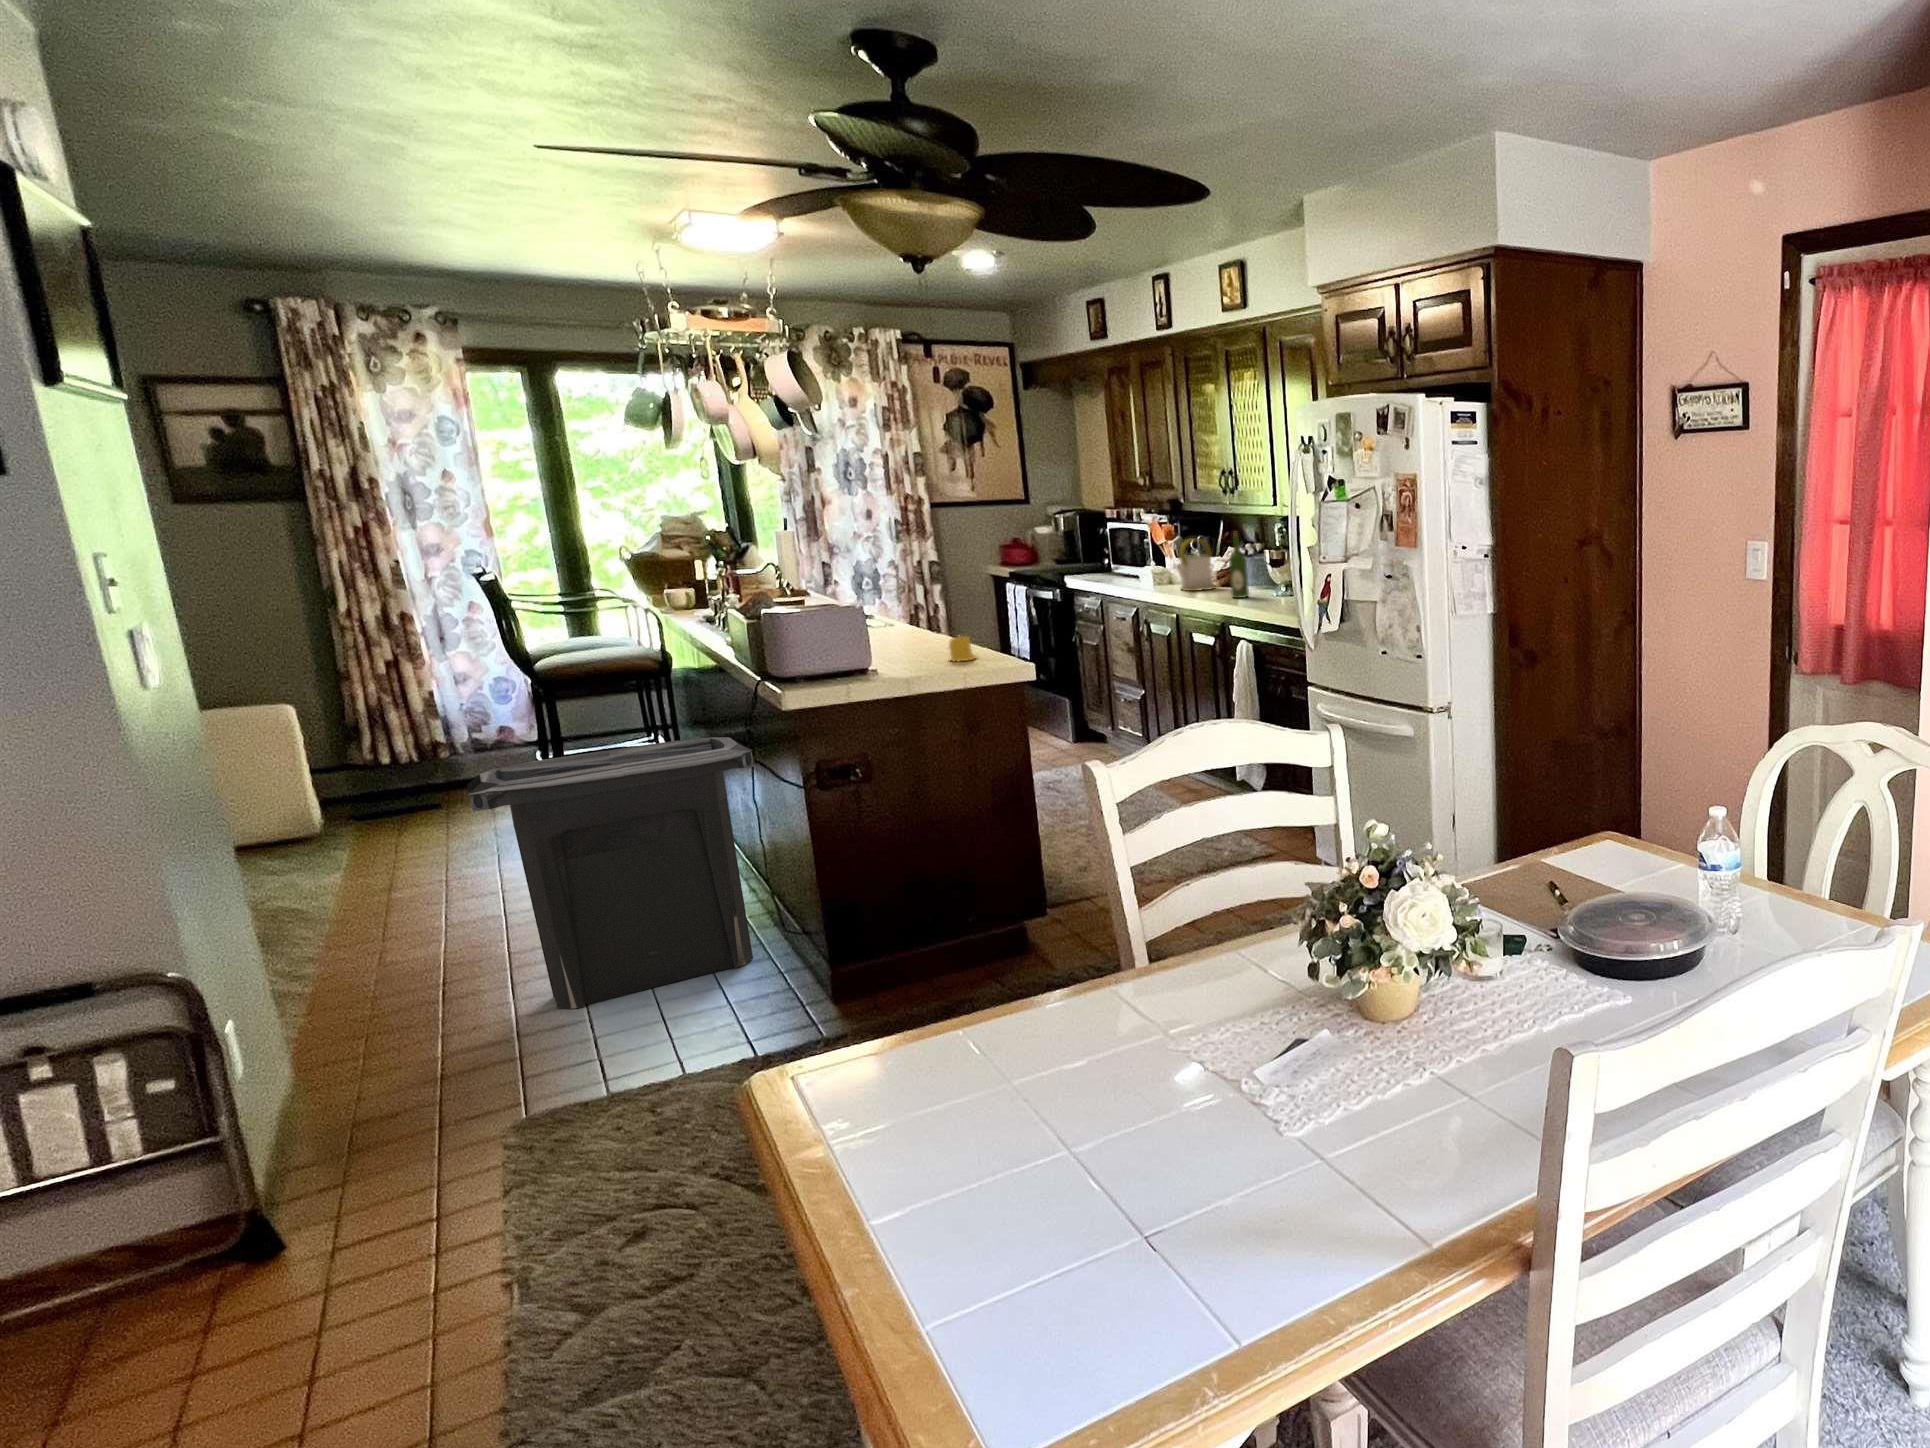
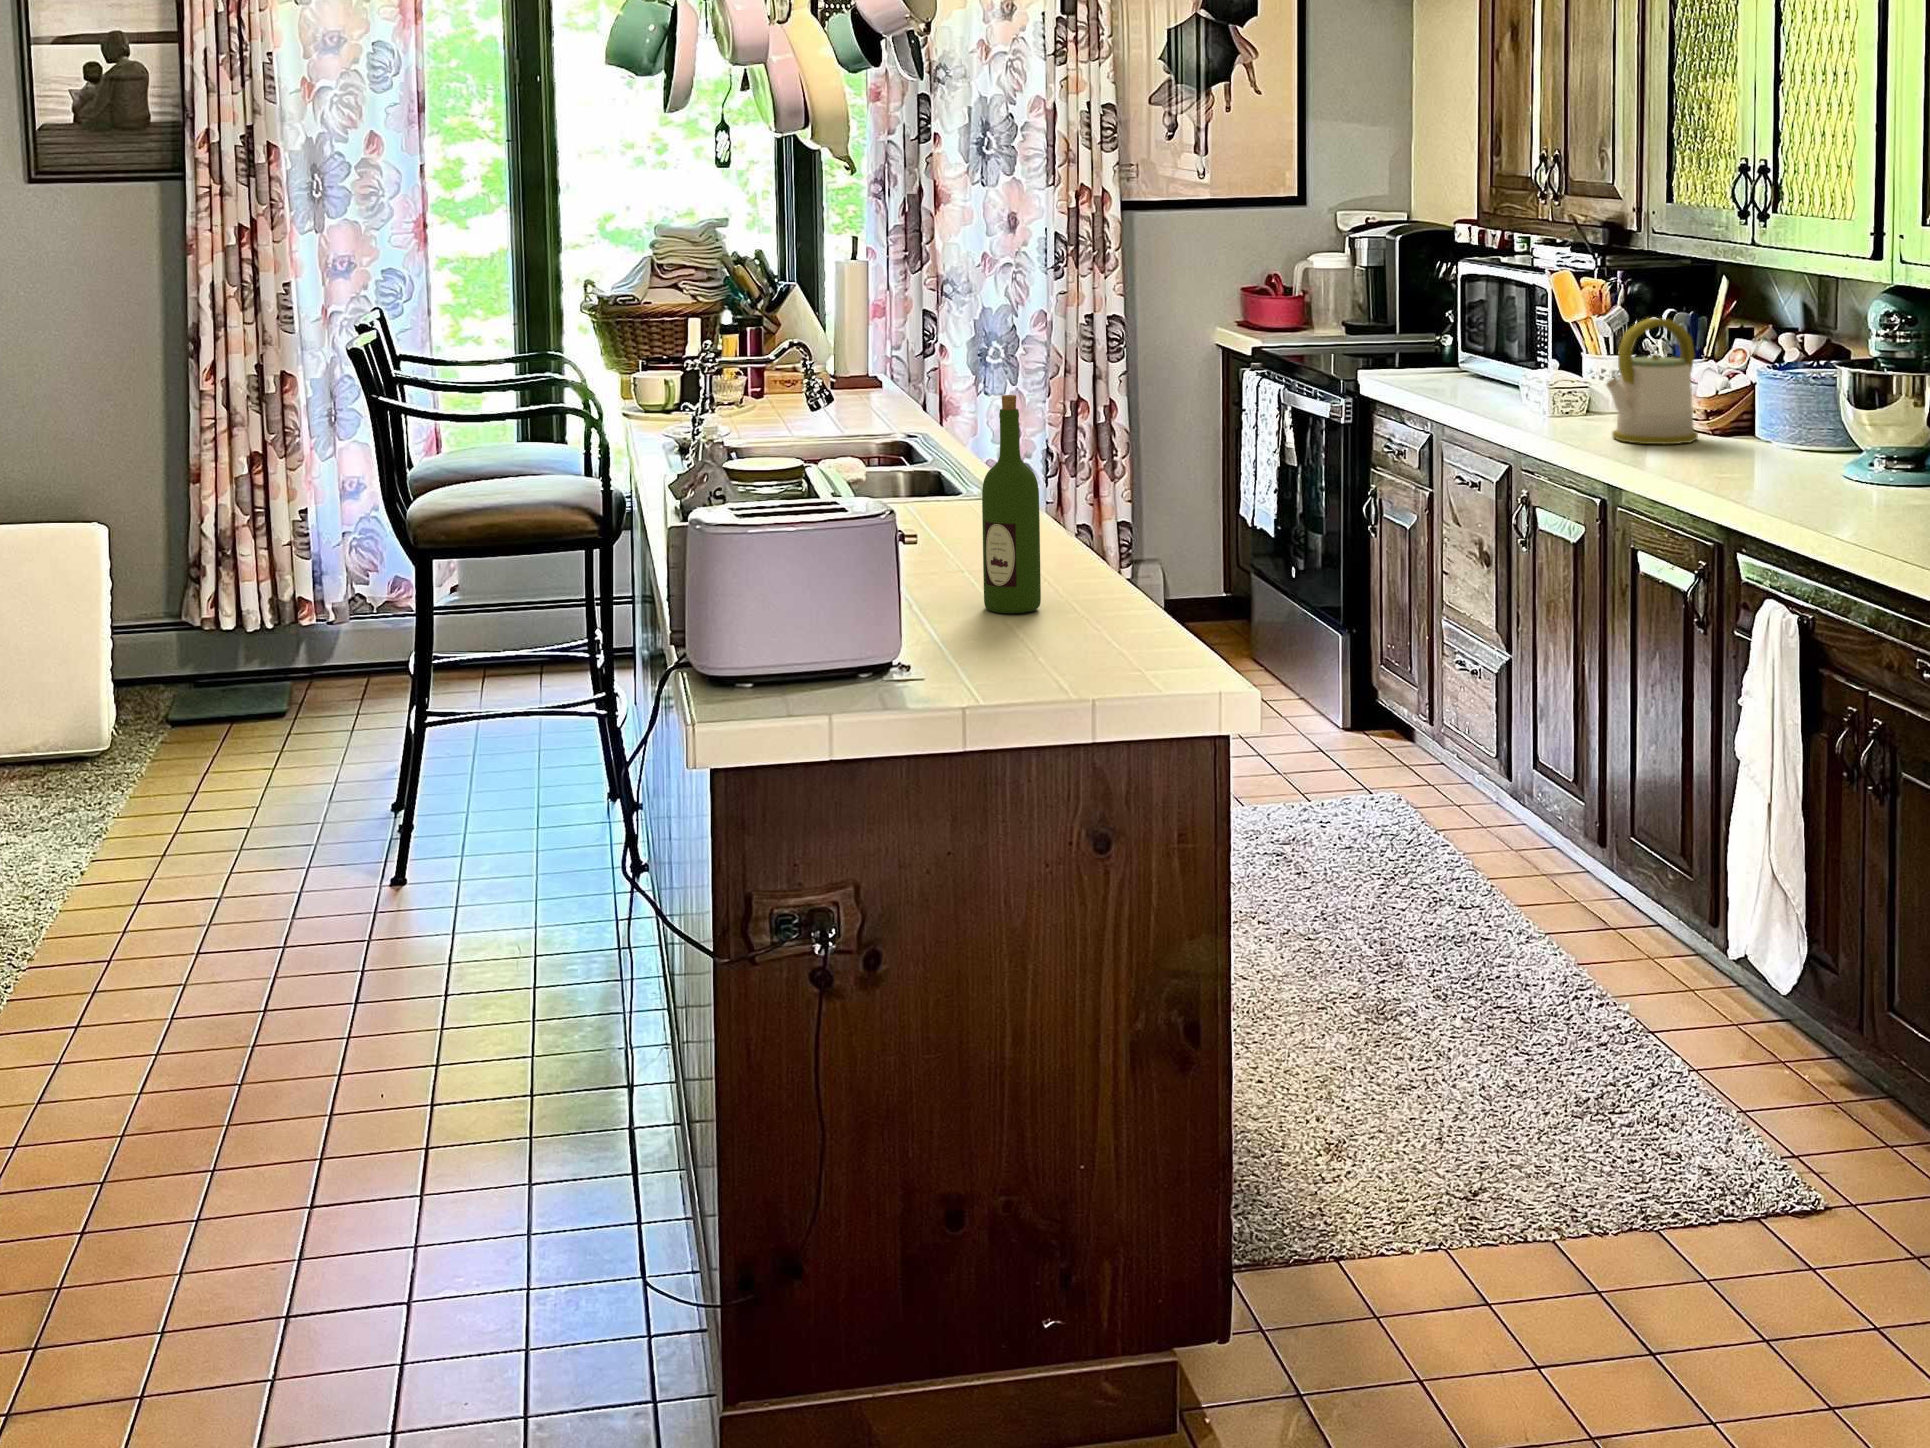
wine bottle: present [1229,532,1249,598] -> present [982,395,1041,613]
candle: present [949,636,978,661] -> none [1066,584,1137,654]
trash can: present [467,737,754,1009] -> none [135,751,651,1337]

